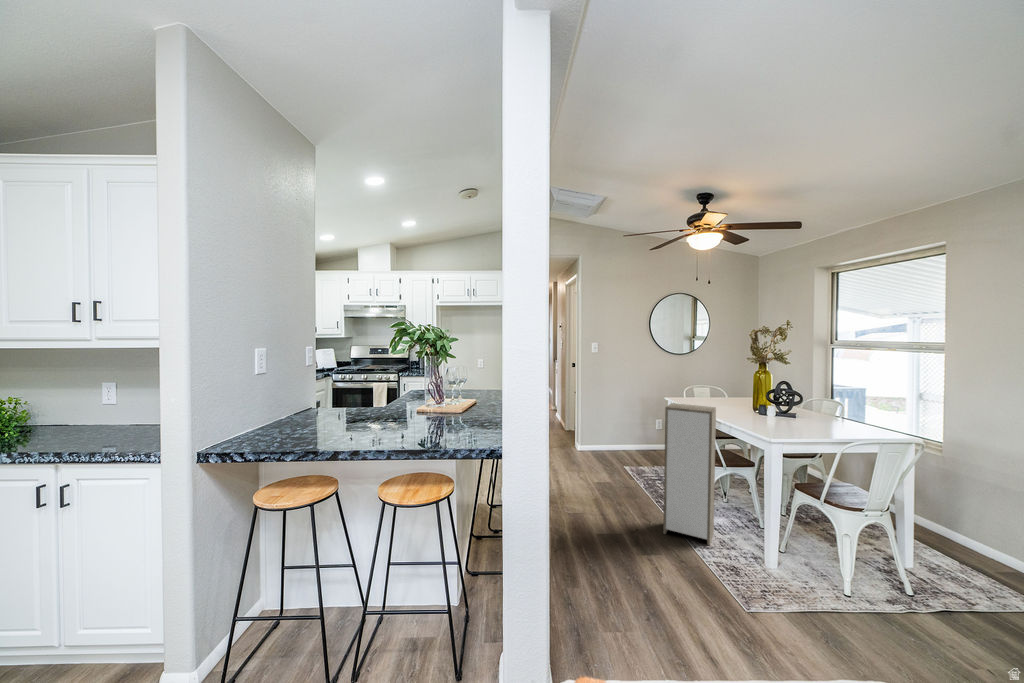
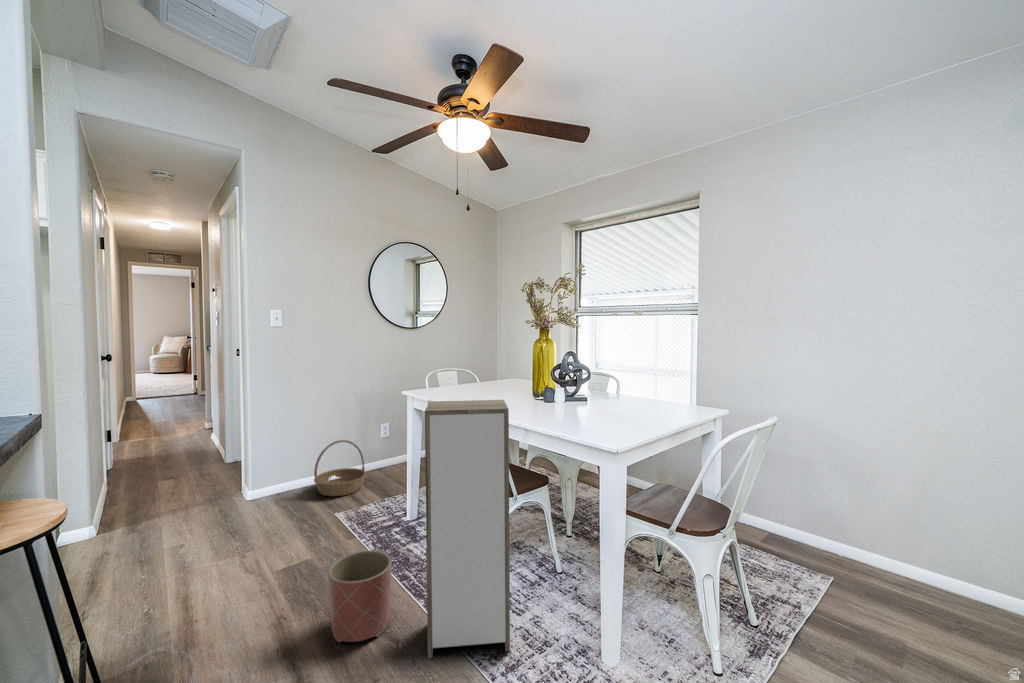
basket: none [613,424,645,458] -> present [314,440,366,496]
planter: none [617,477,649,520] -> present [328,550,392,642]

